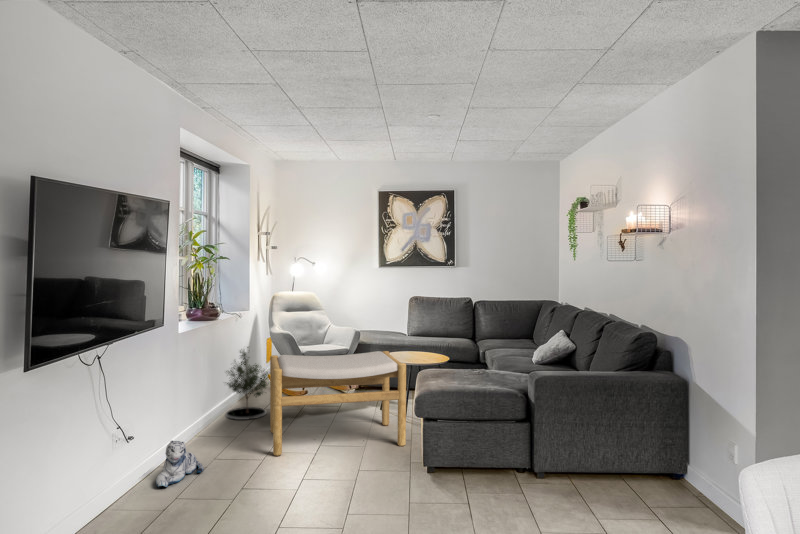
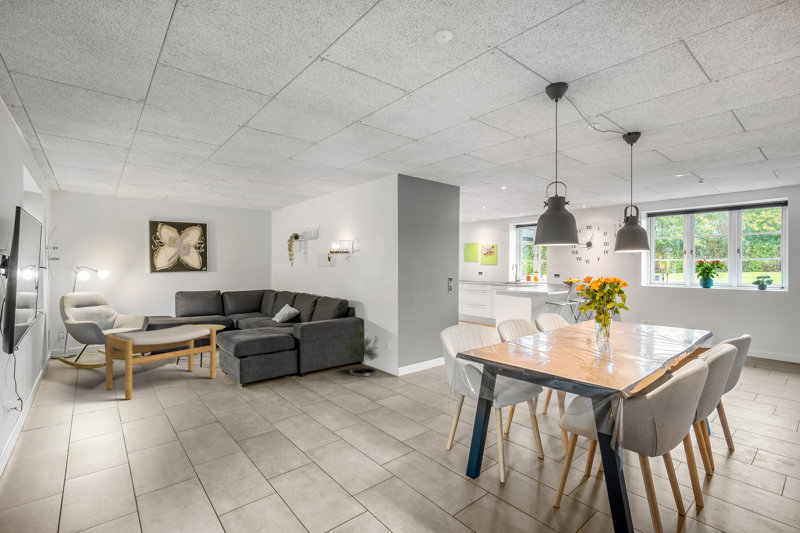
potted tree: present [225,347,268,420] -> present [347,325,378,376]
plush toy: present [156,441,203,487] -> none [40,399,76,434]

